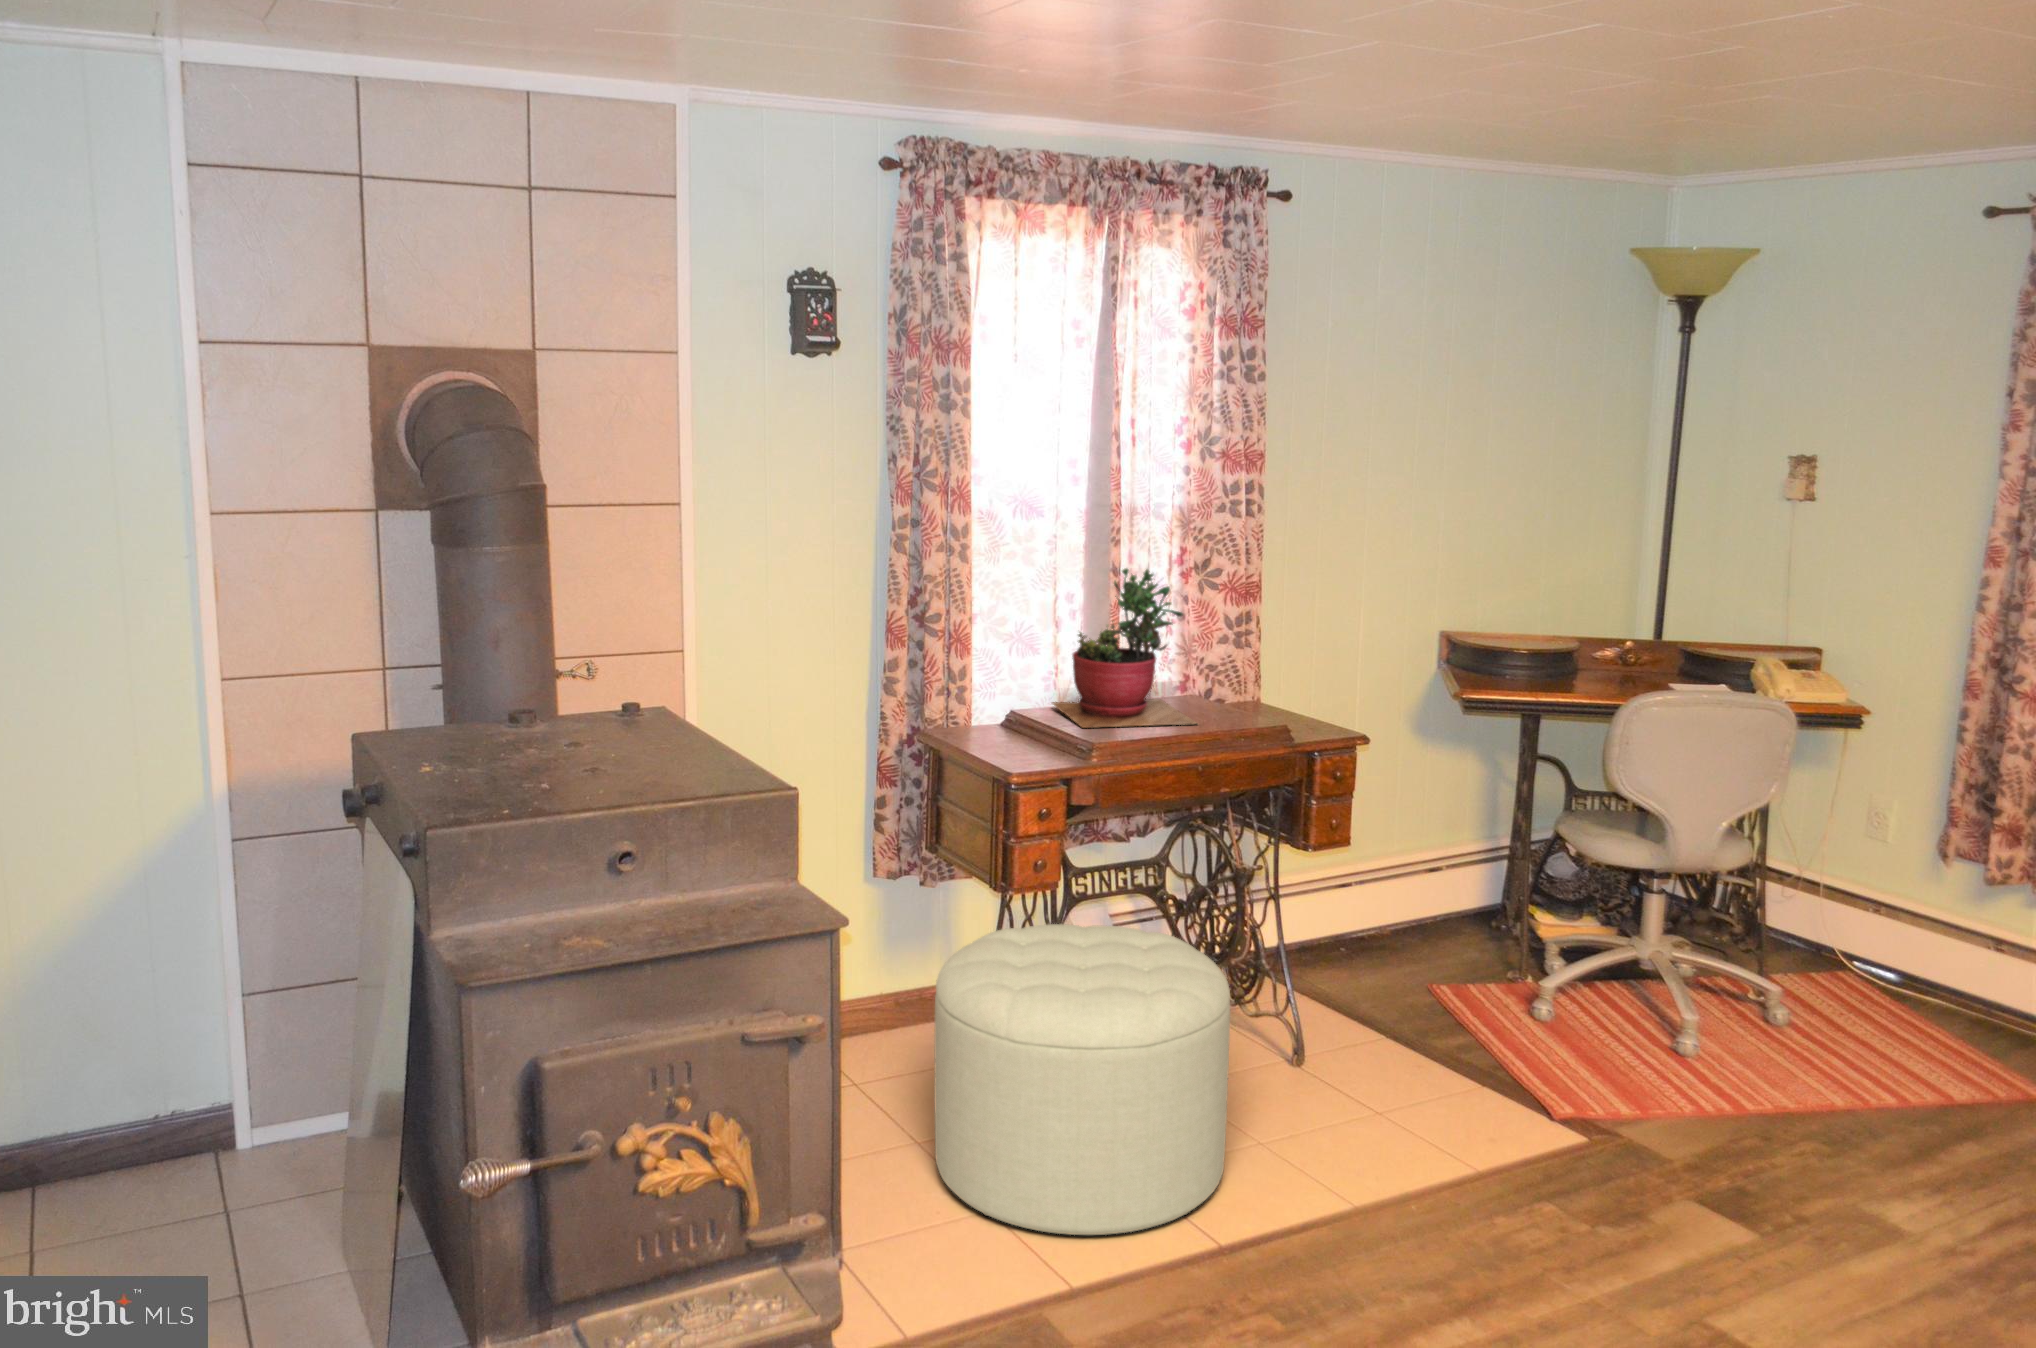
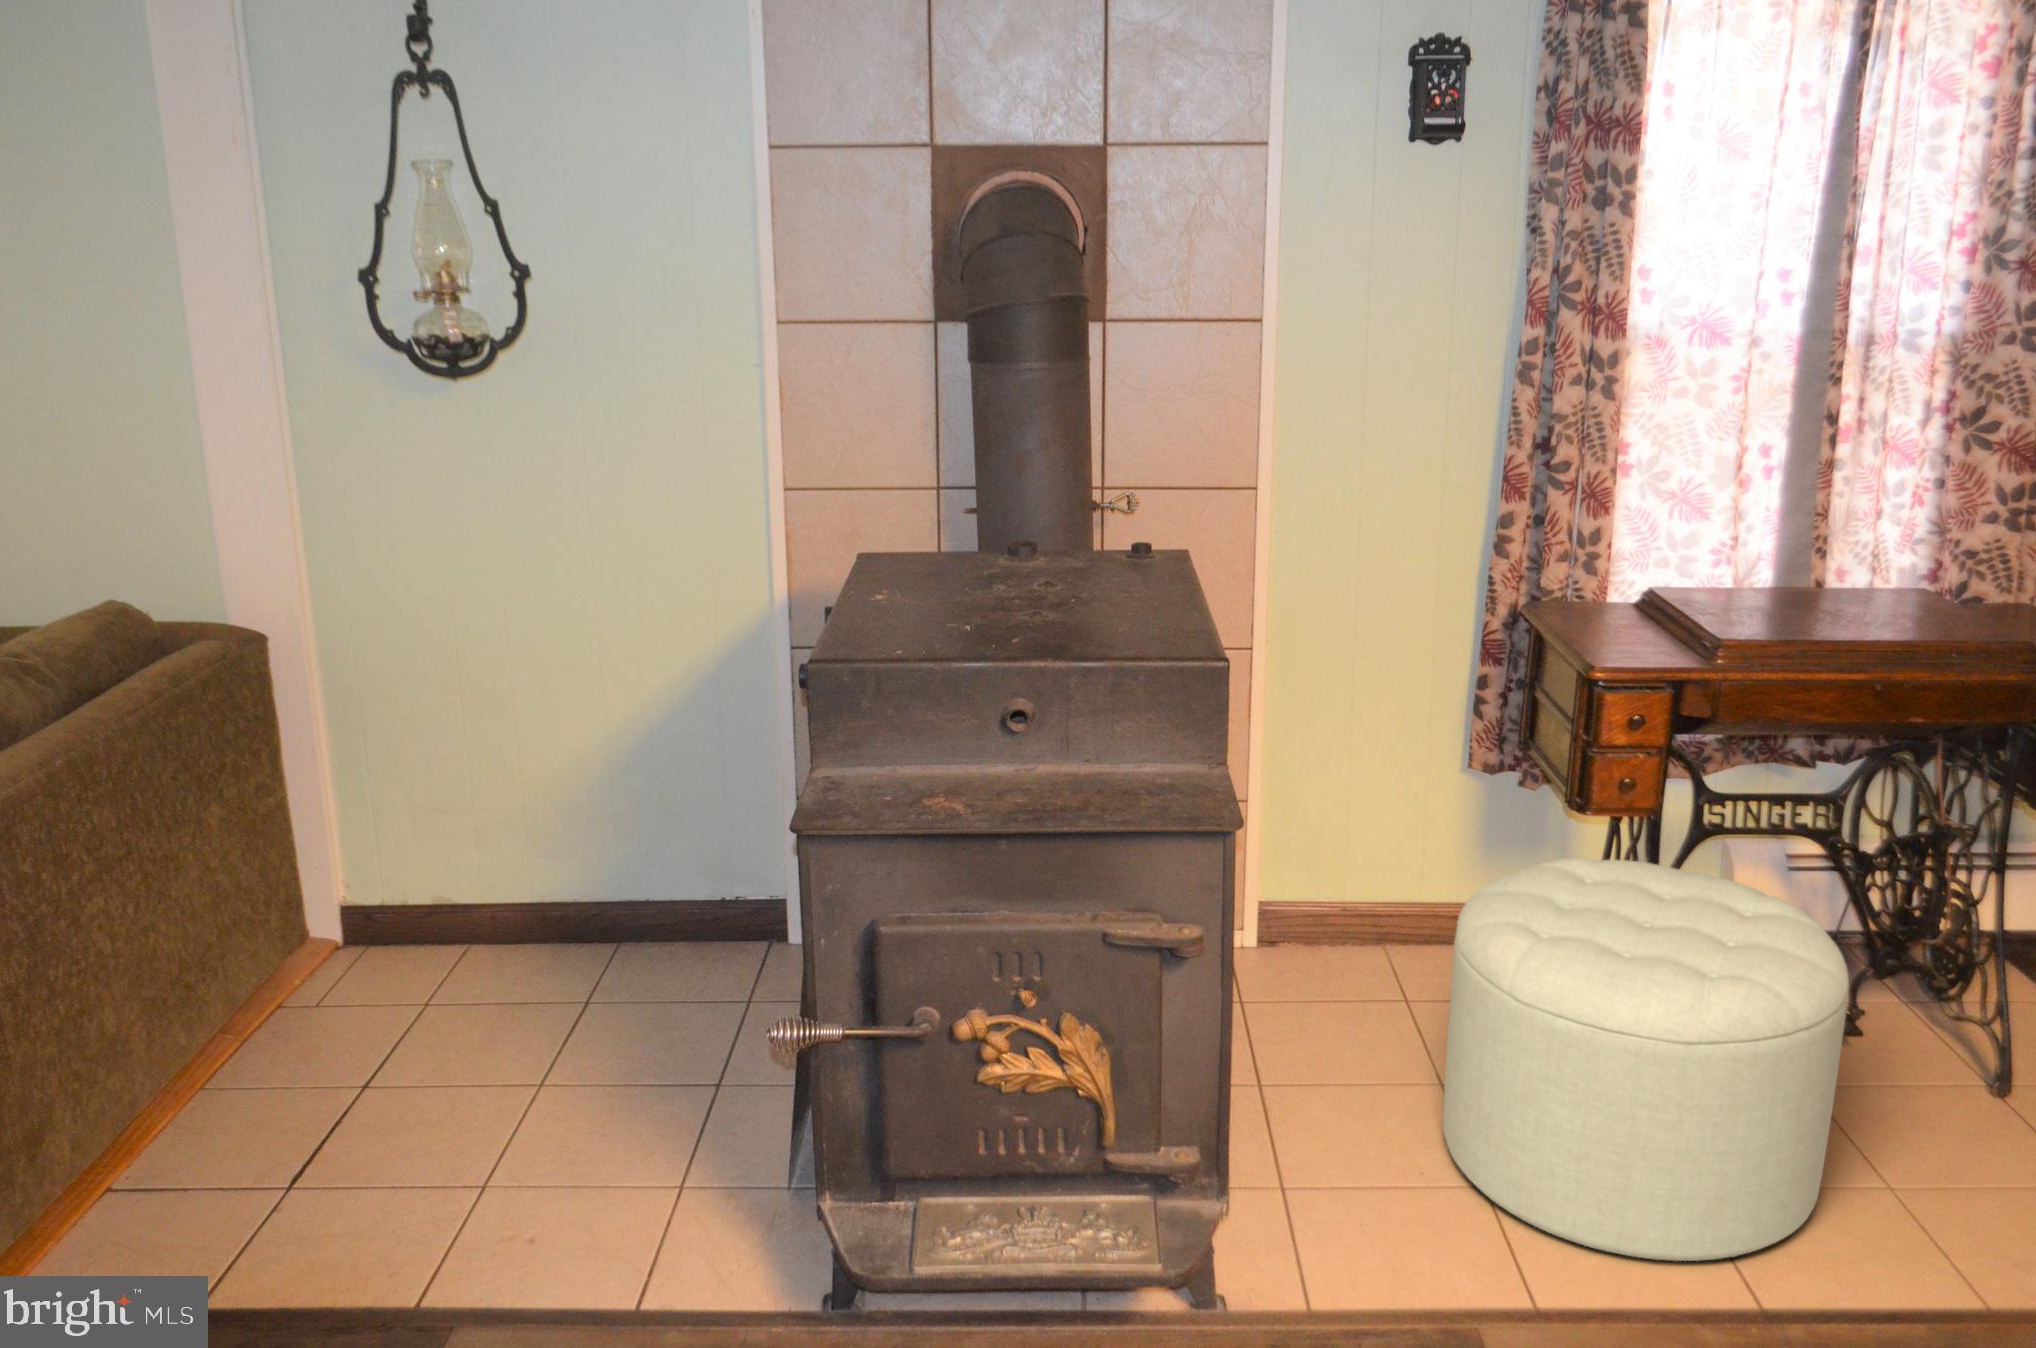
succulent plant: present [1052,568,1196,728] -> none [1708,417,1906,634]

